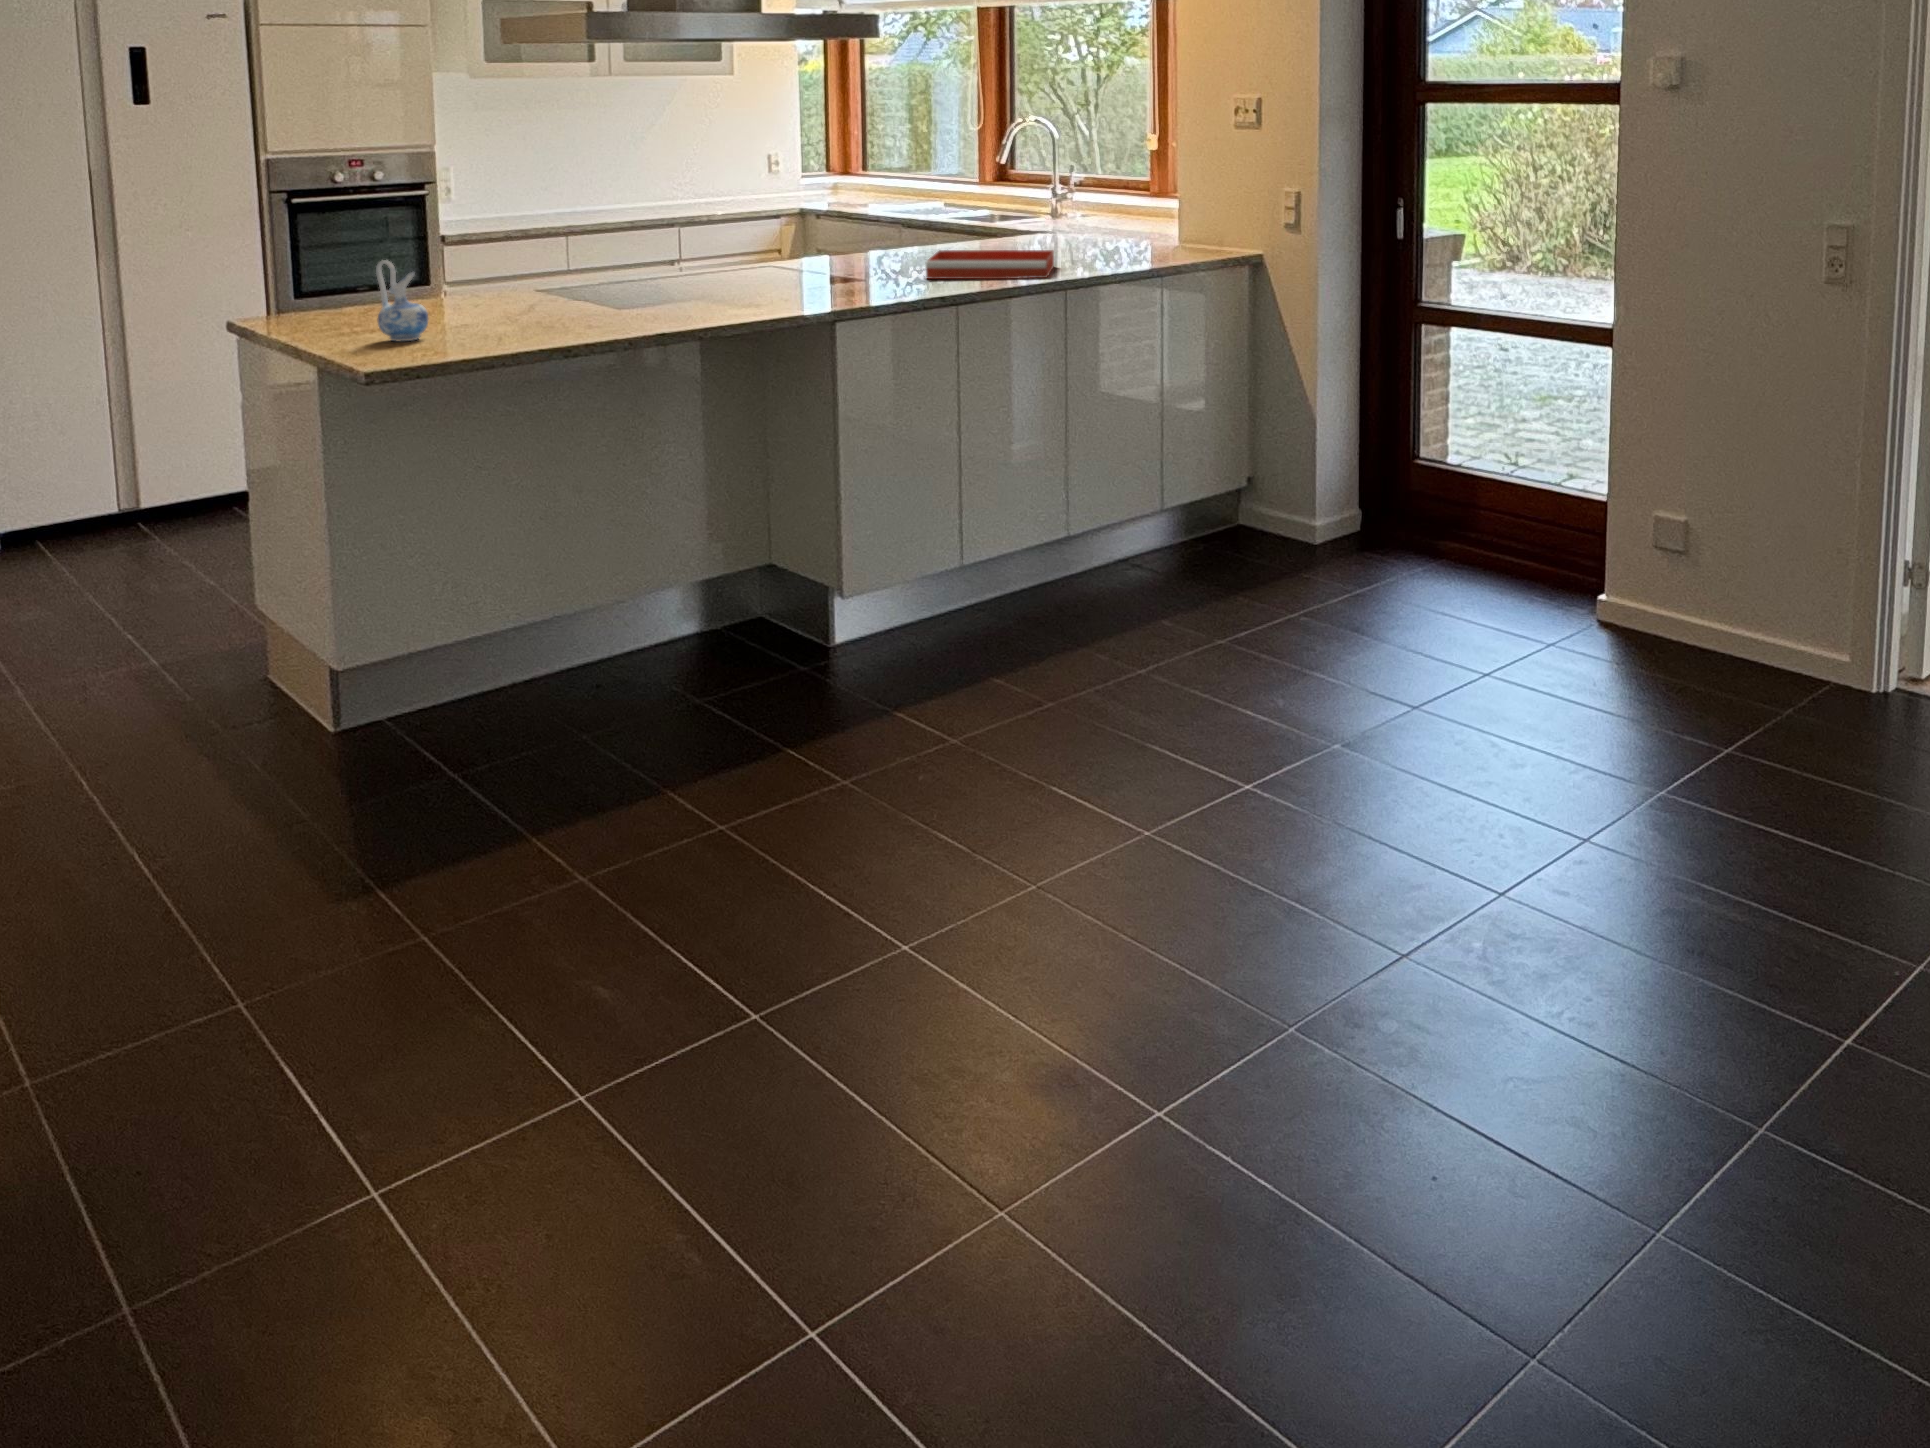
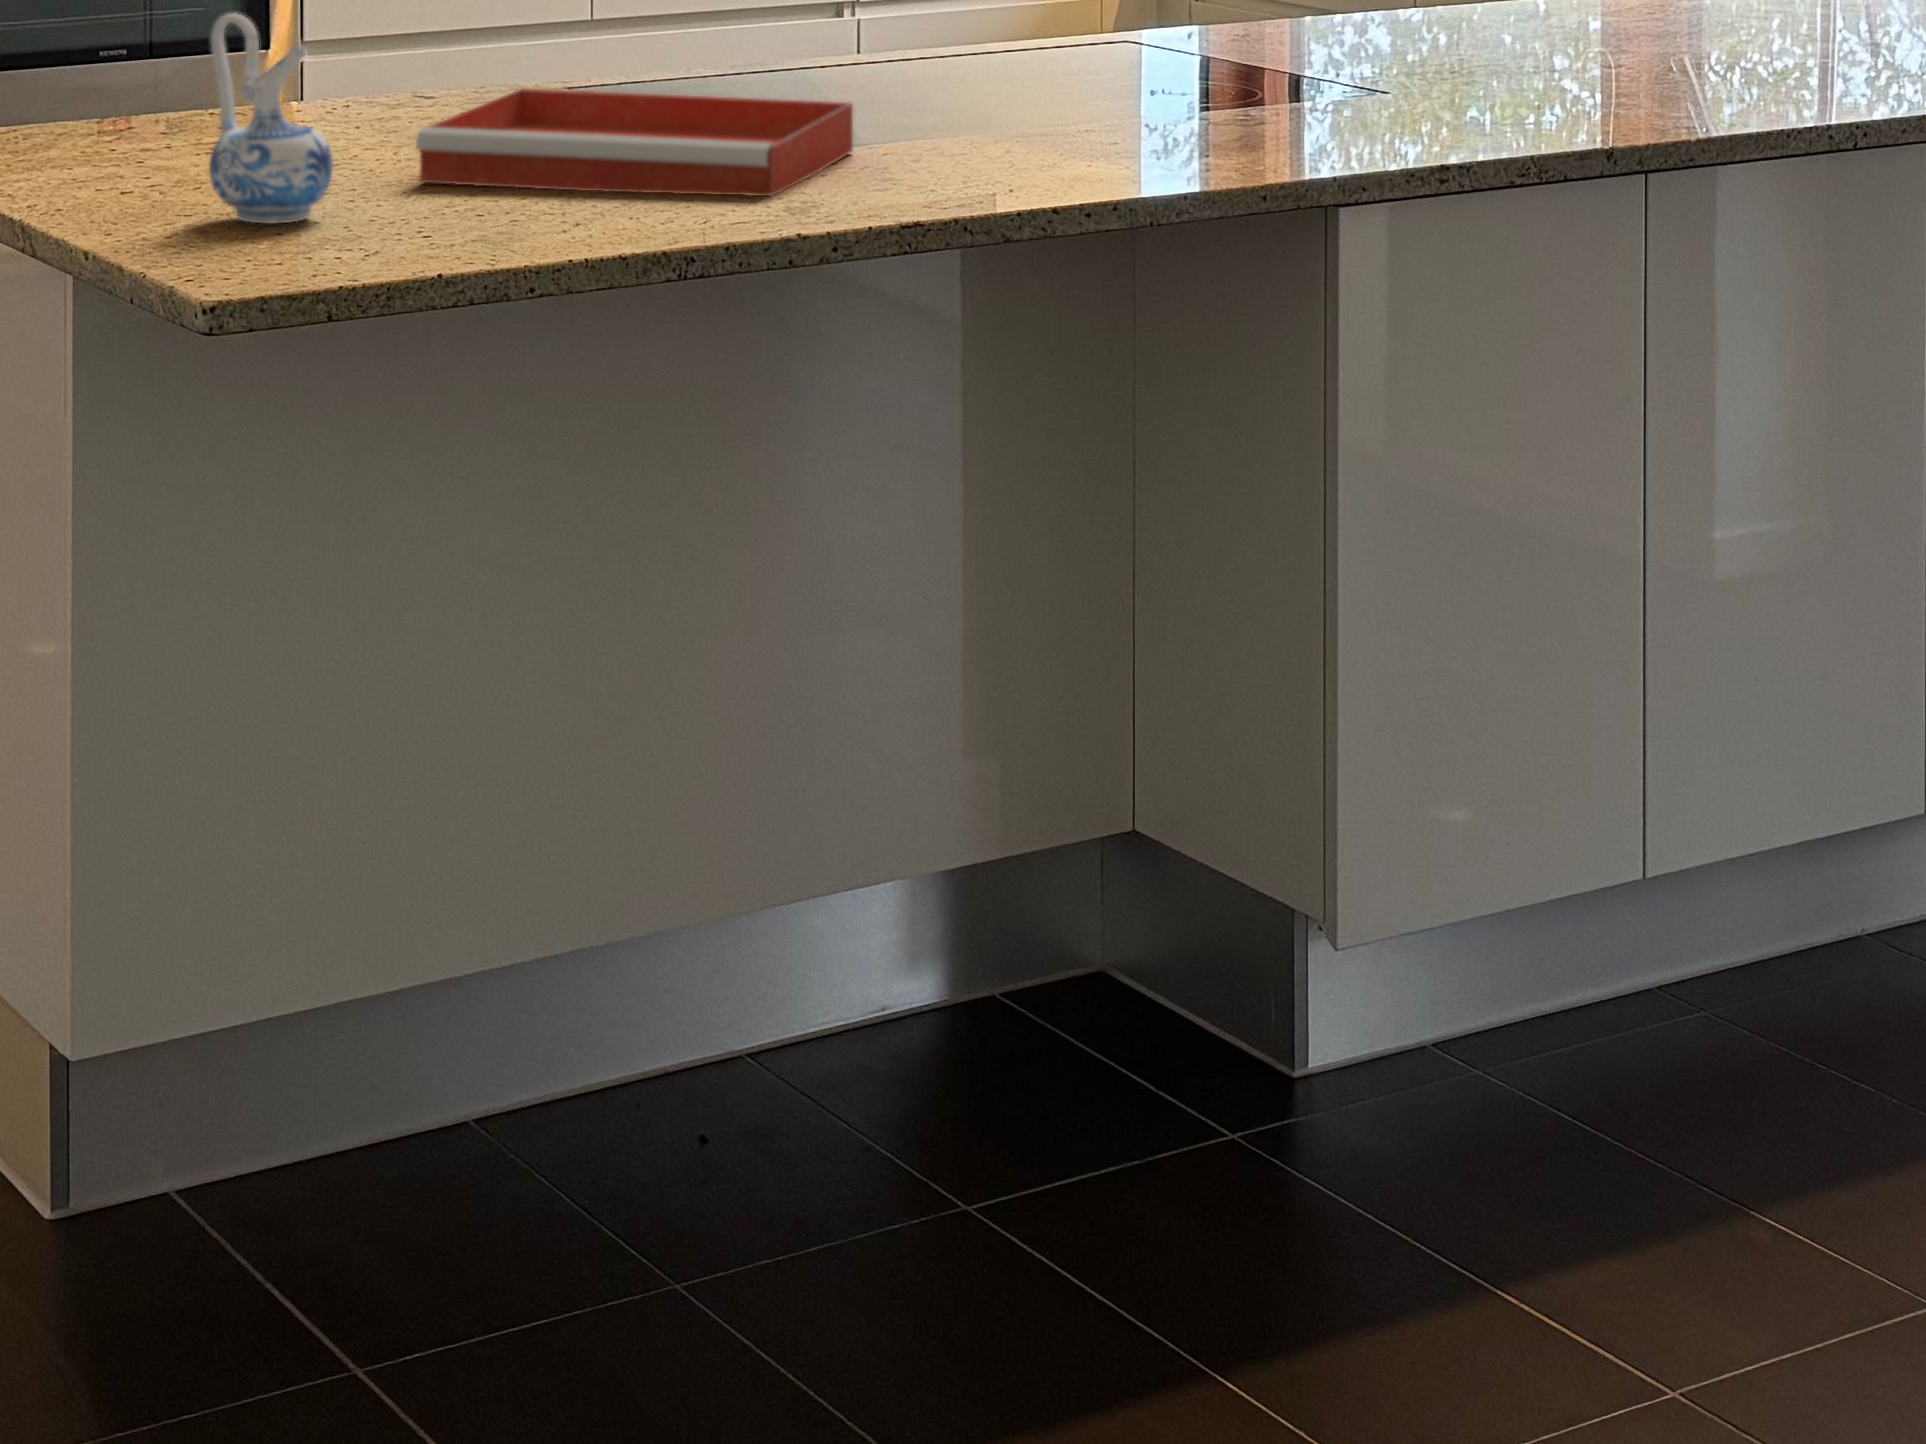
tray: present [926,250,1054,279] -> present [416,88,853,196]

